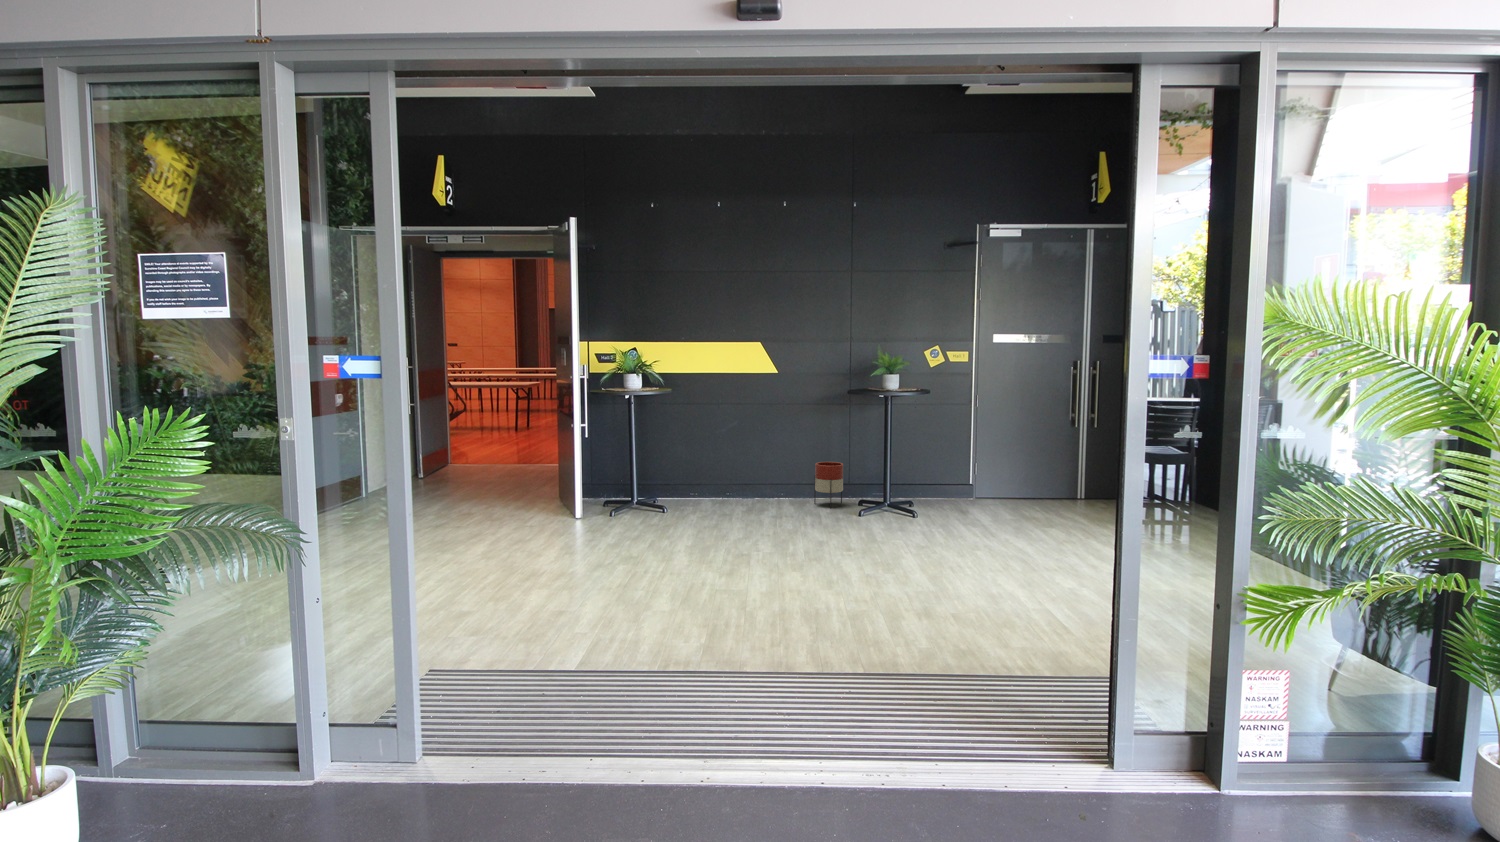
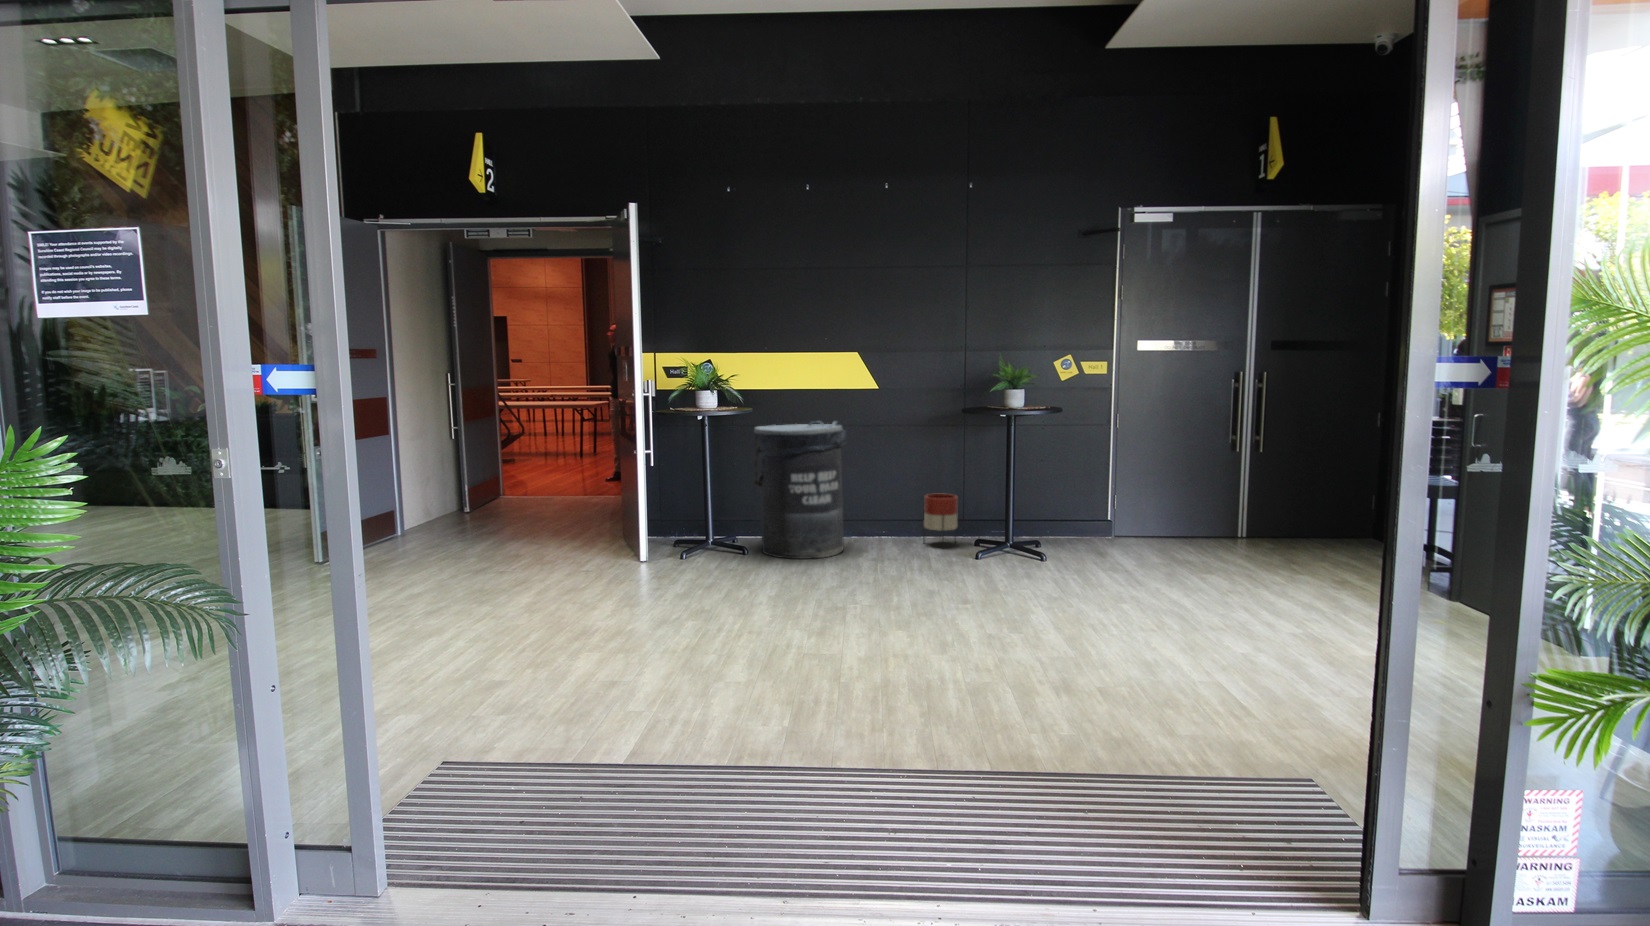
trash can: none [671,400,750,516] -> present [754,421,846,559]

